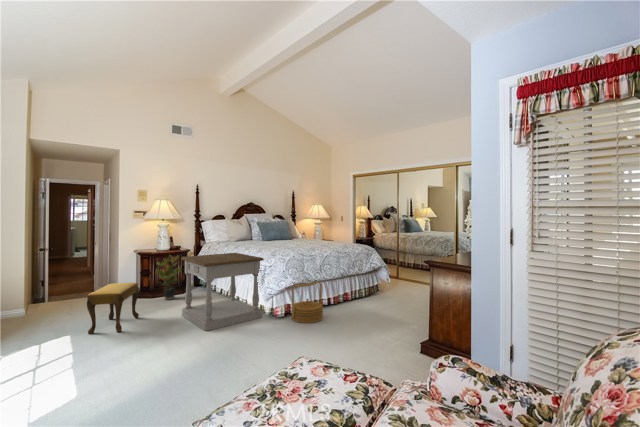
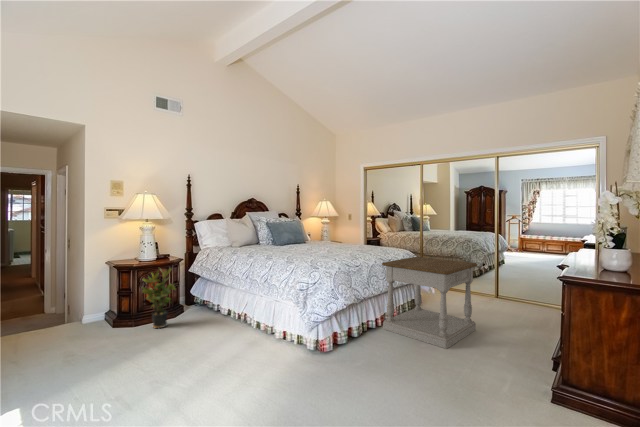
side table: present [181,253,264,331] -> present [382,257,477,348]
woven basket: present [291,282,323,323] -> none [340,301,383,359]
footstool: present [87,283,139,334] -> none [50,312,126,400]

